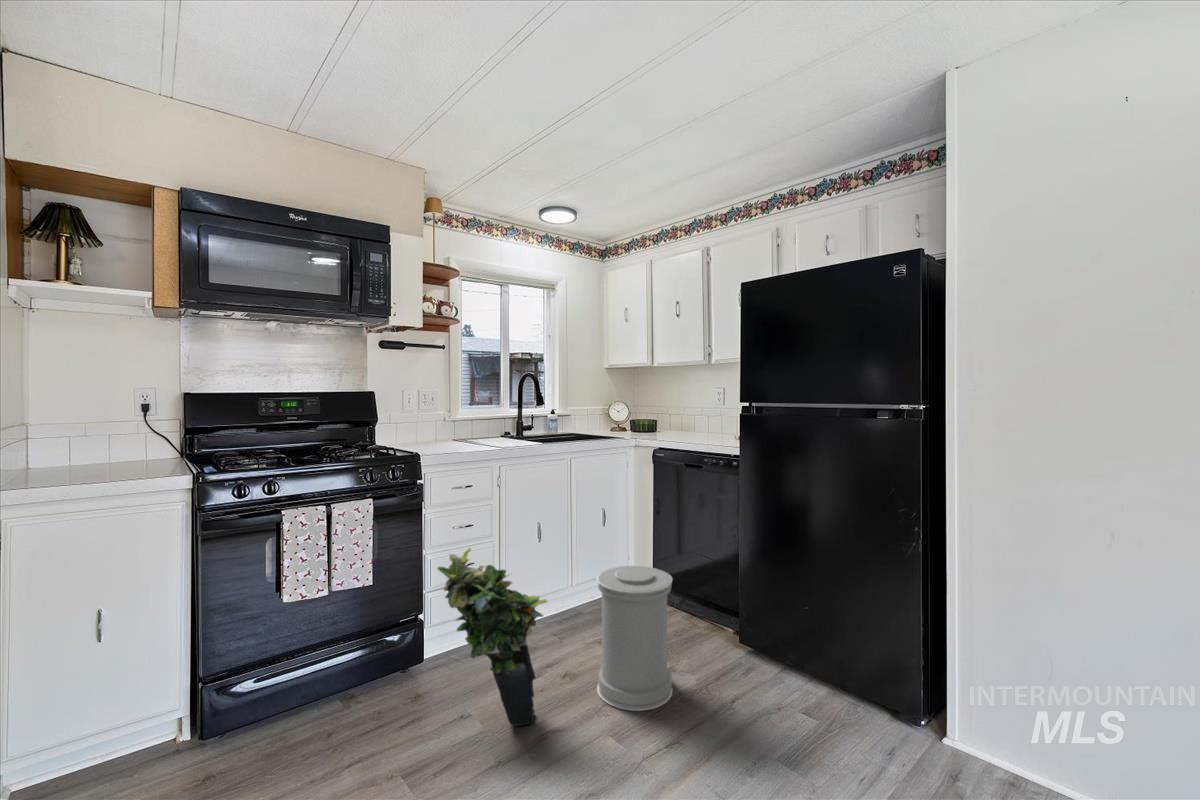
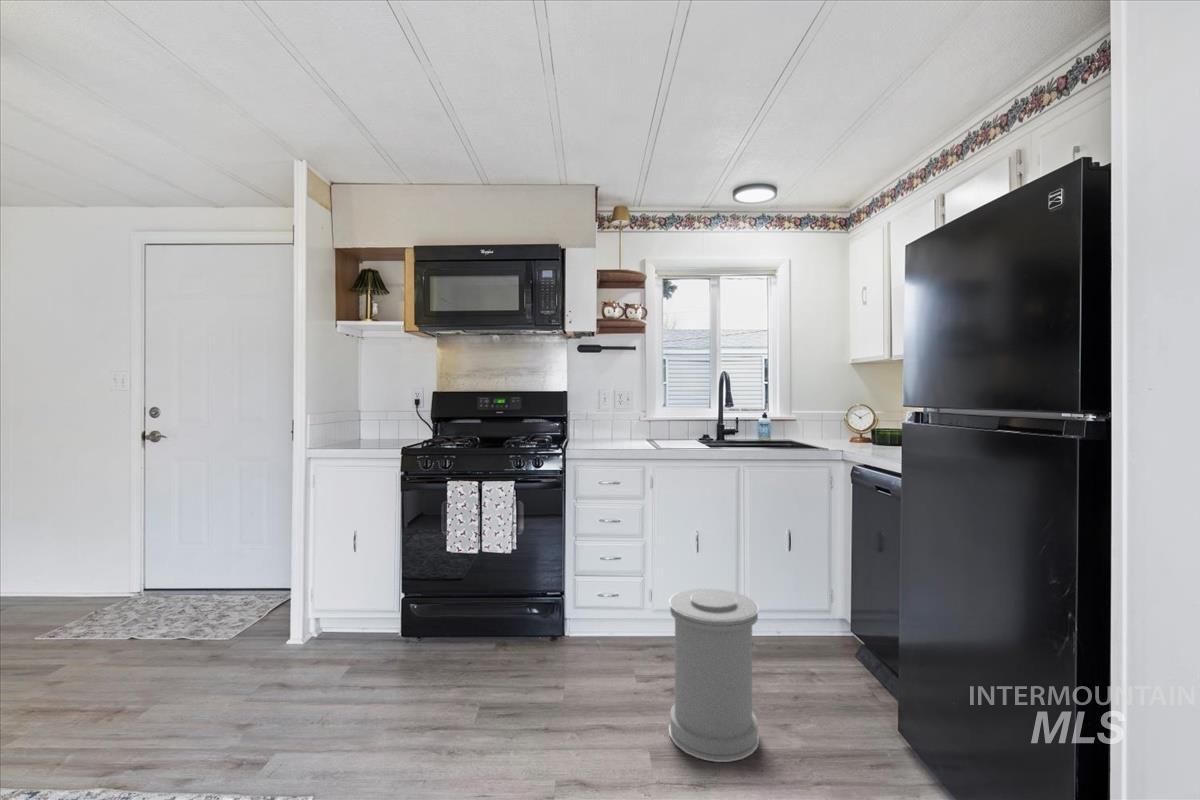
potted plant: present [437,548,547,726] -> none [510,534,611,719]

